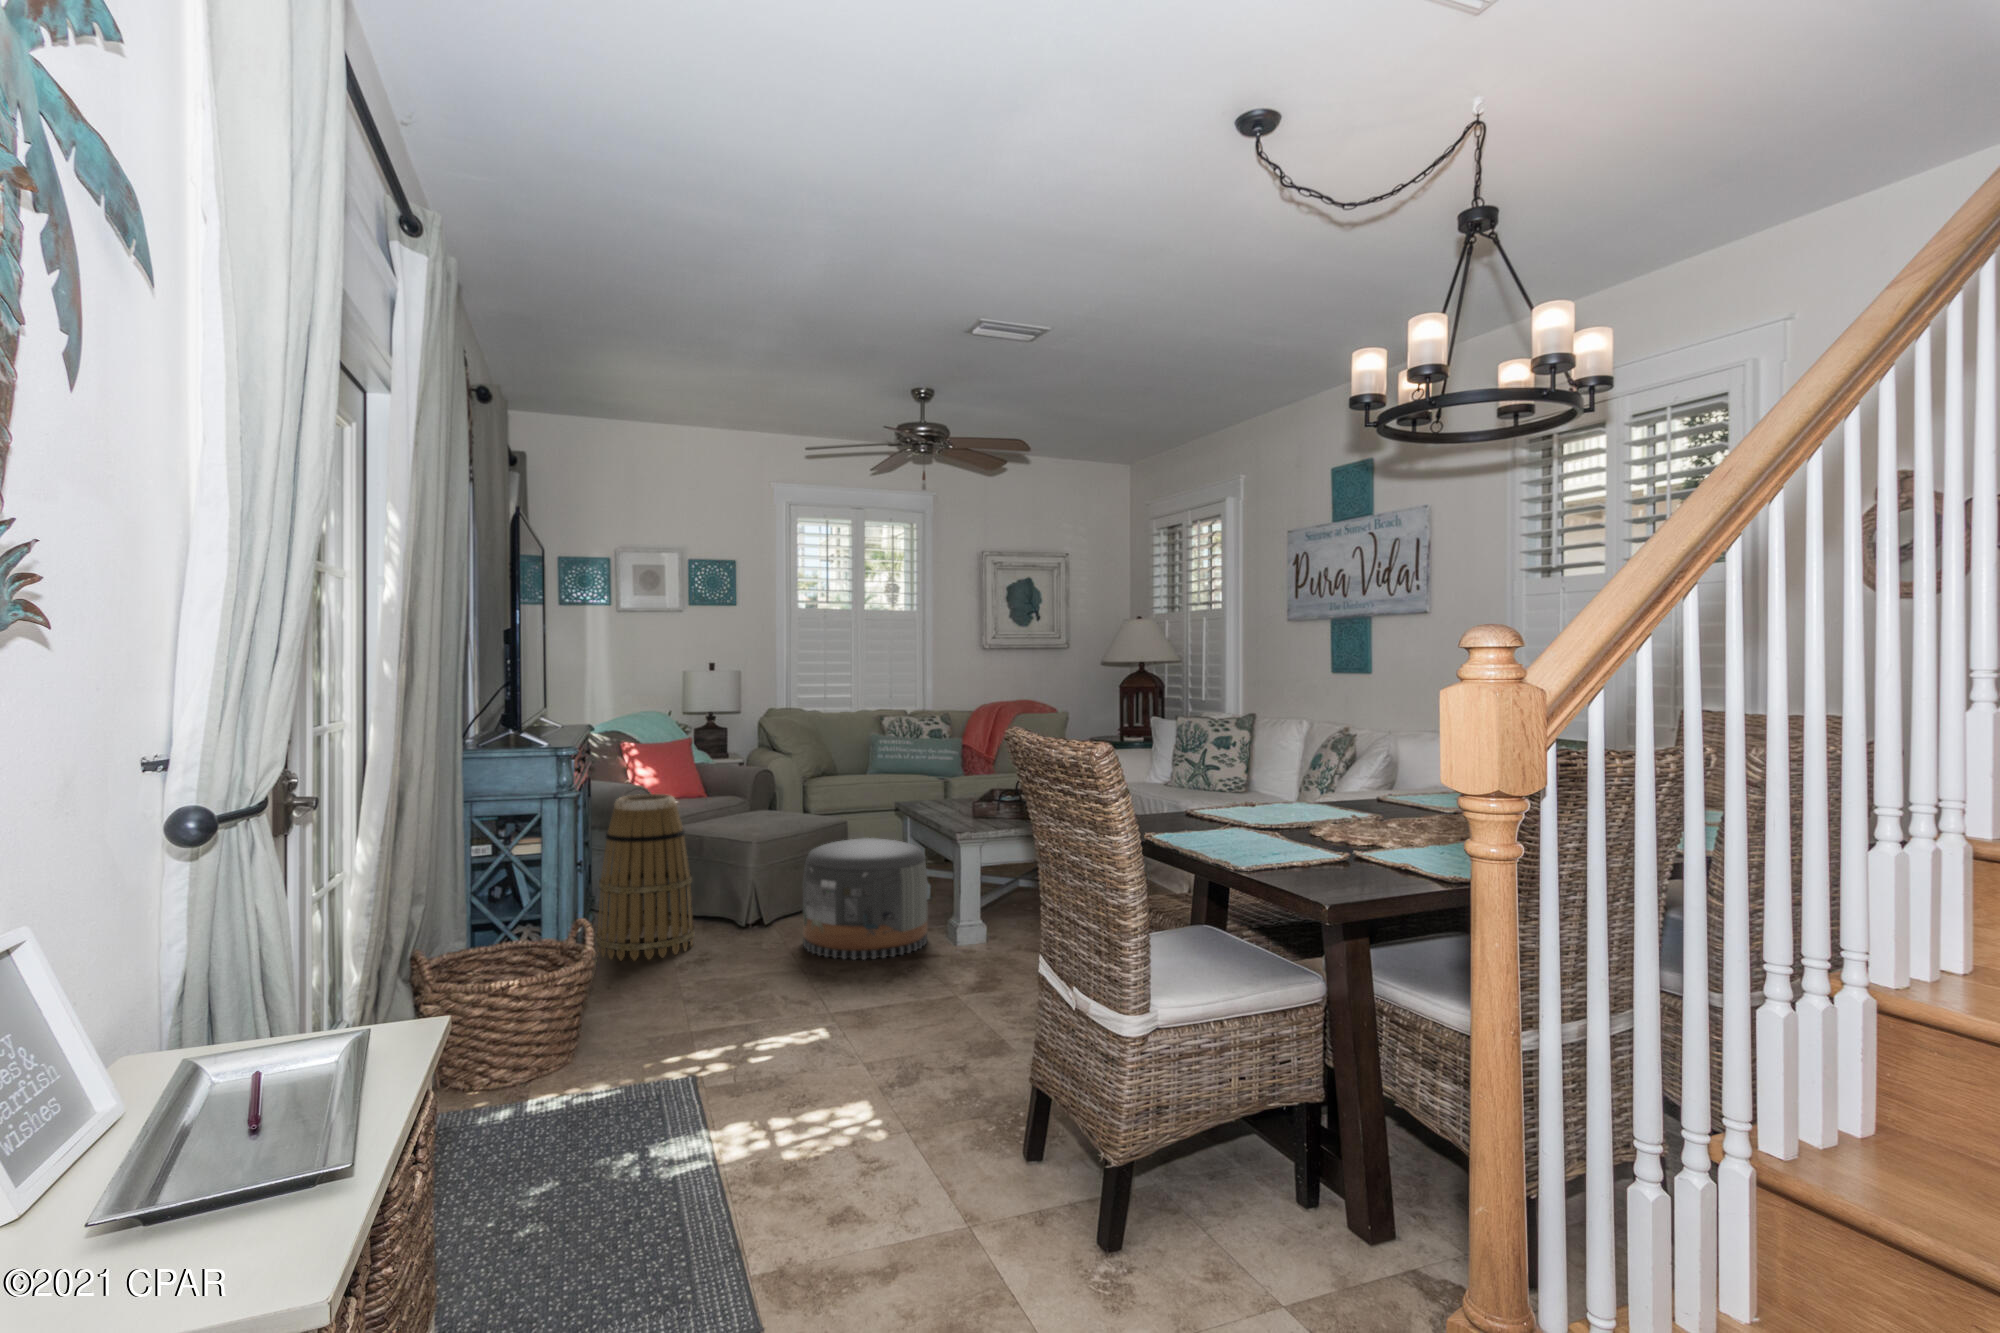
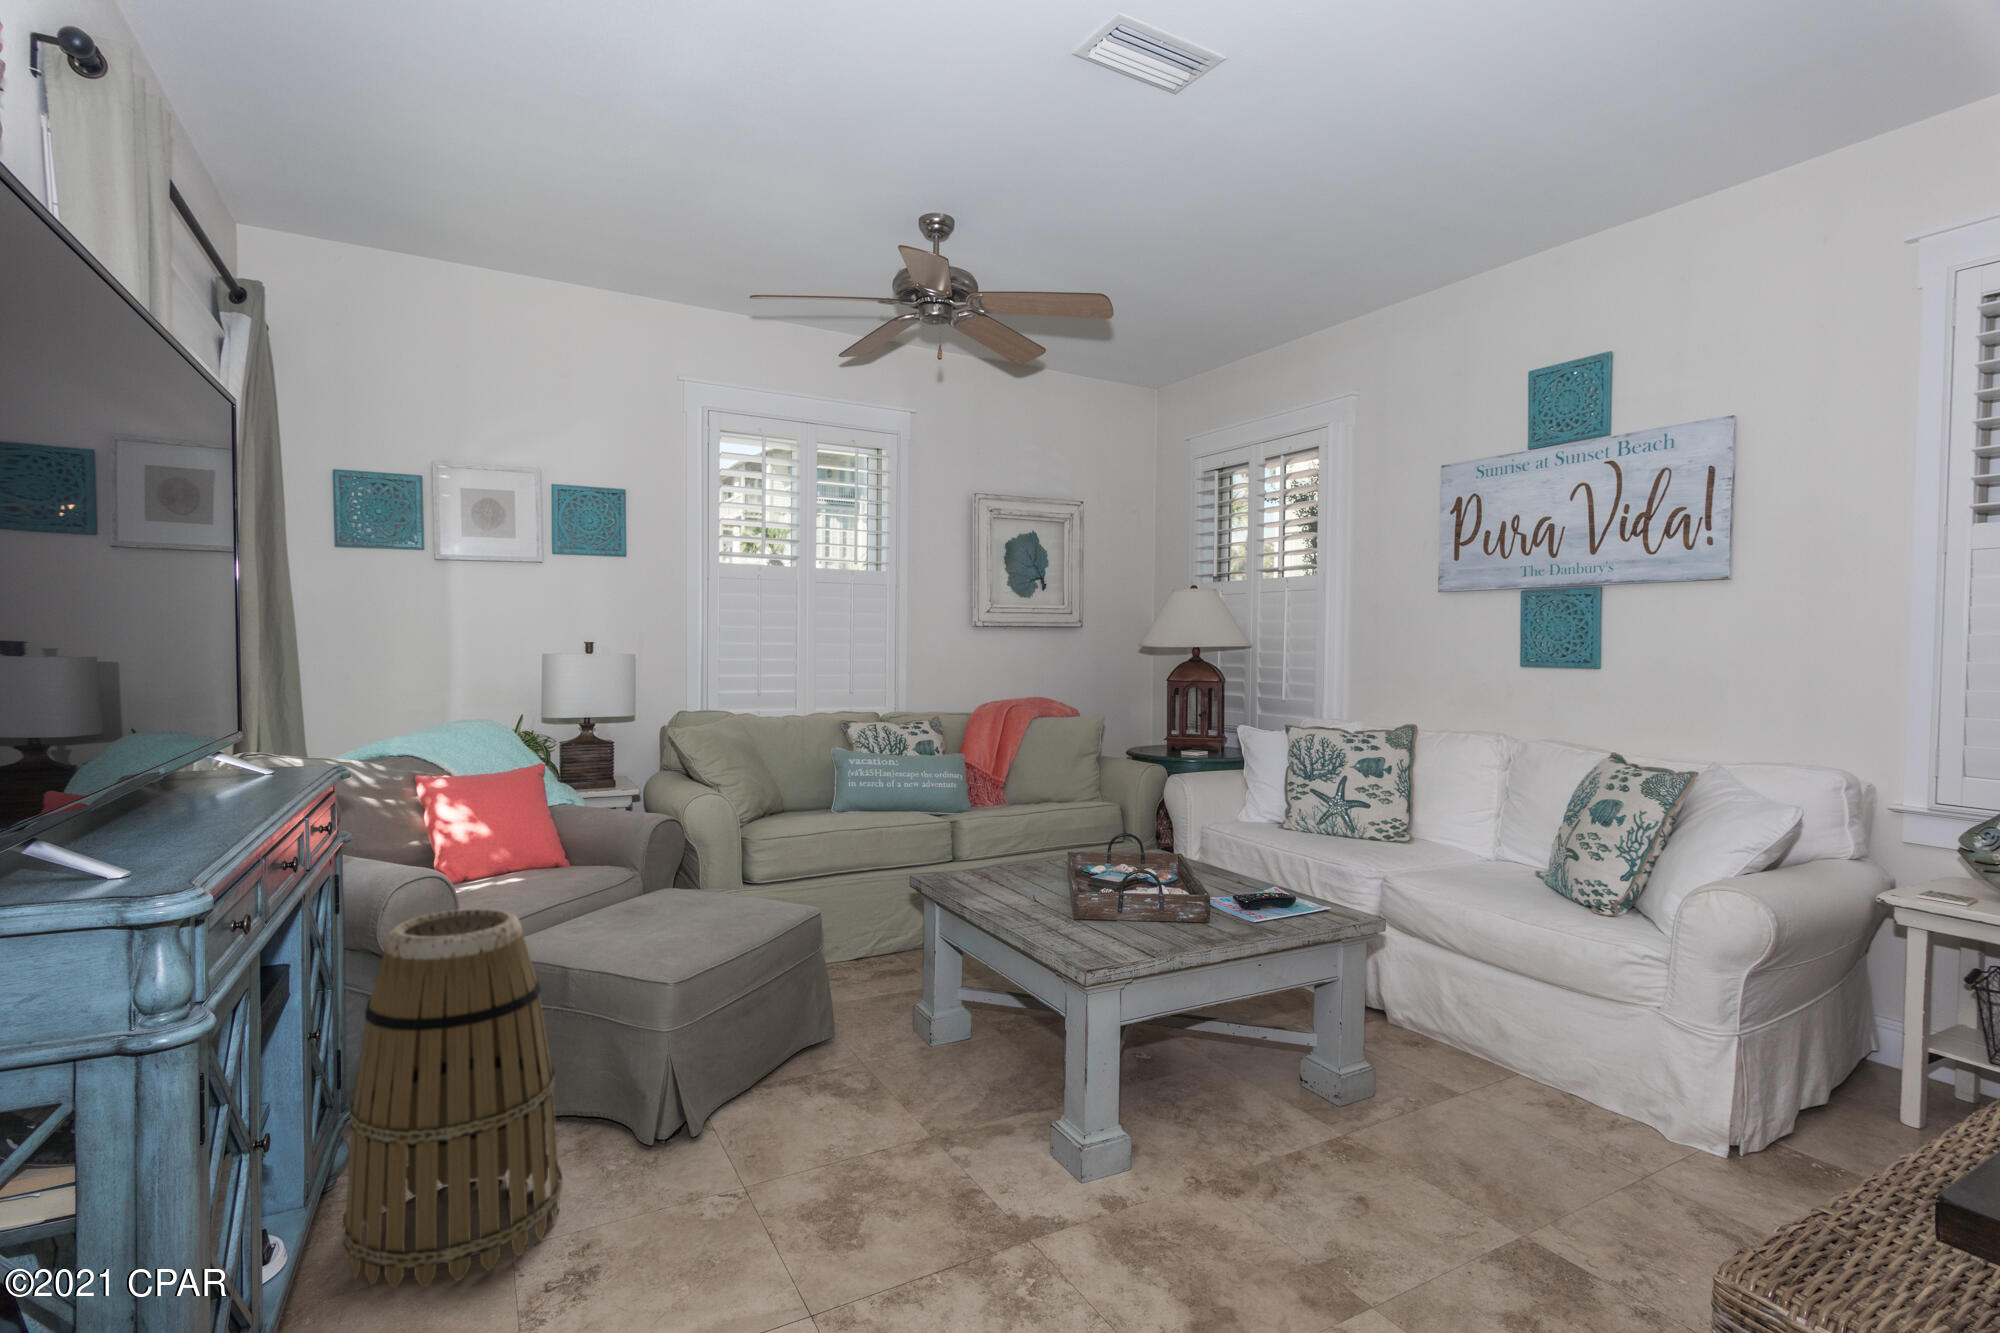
pouf: present [803,838,927,960] -> none [782,972,1020,1250]

